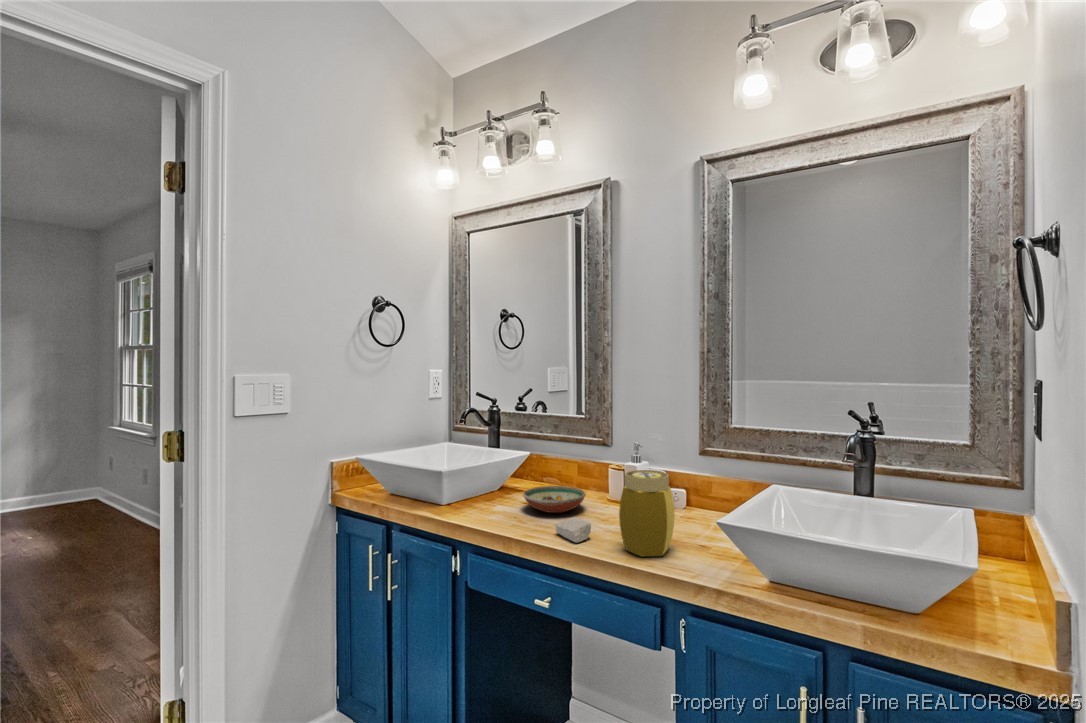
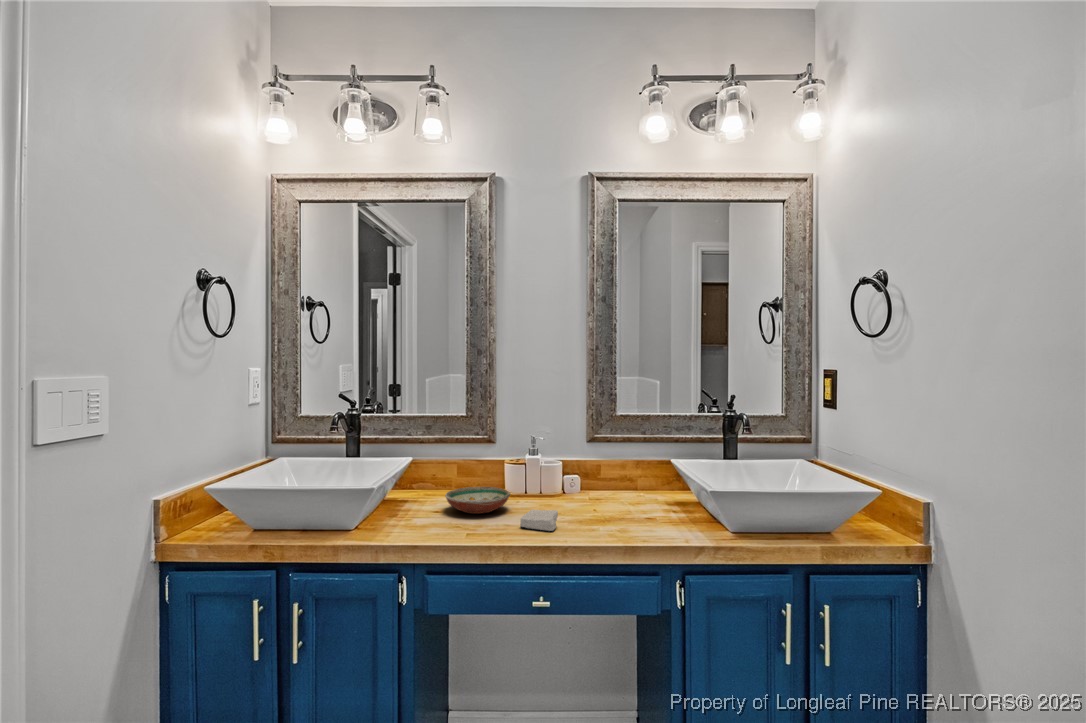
jar: present [619,470,675,556] -> none [590,455,638,530]

